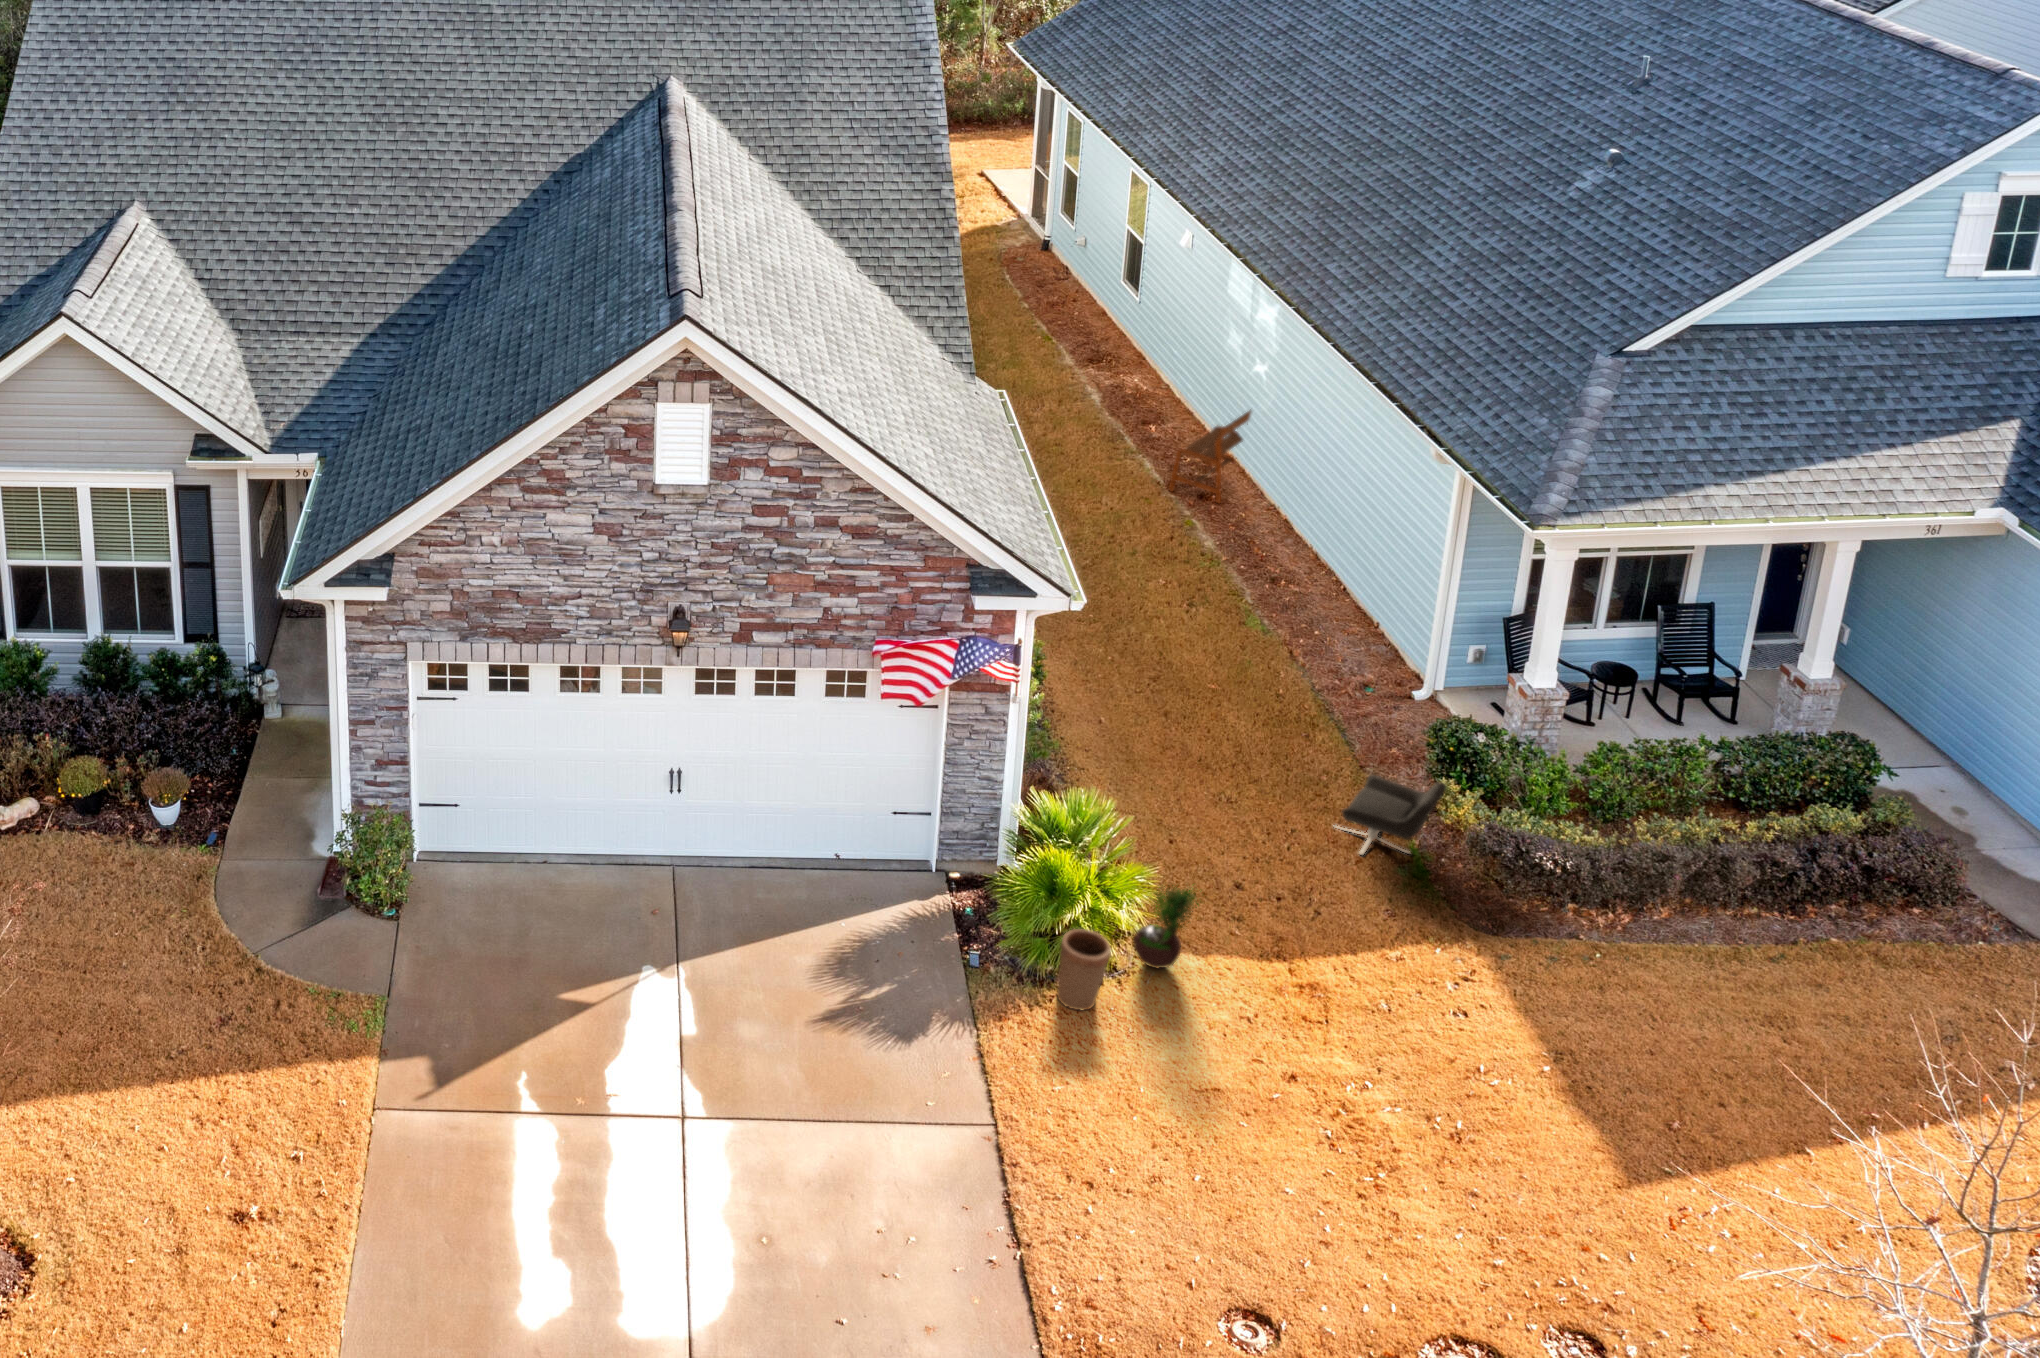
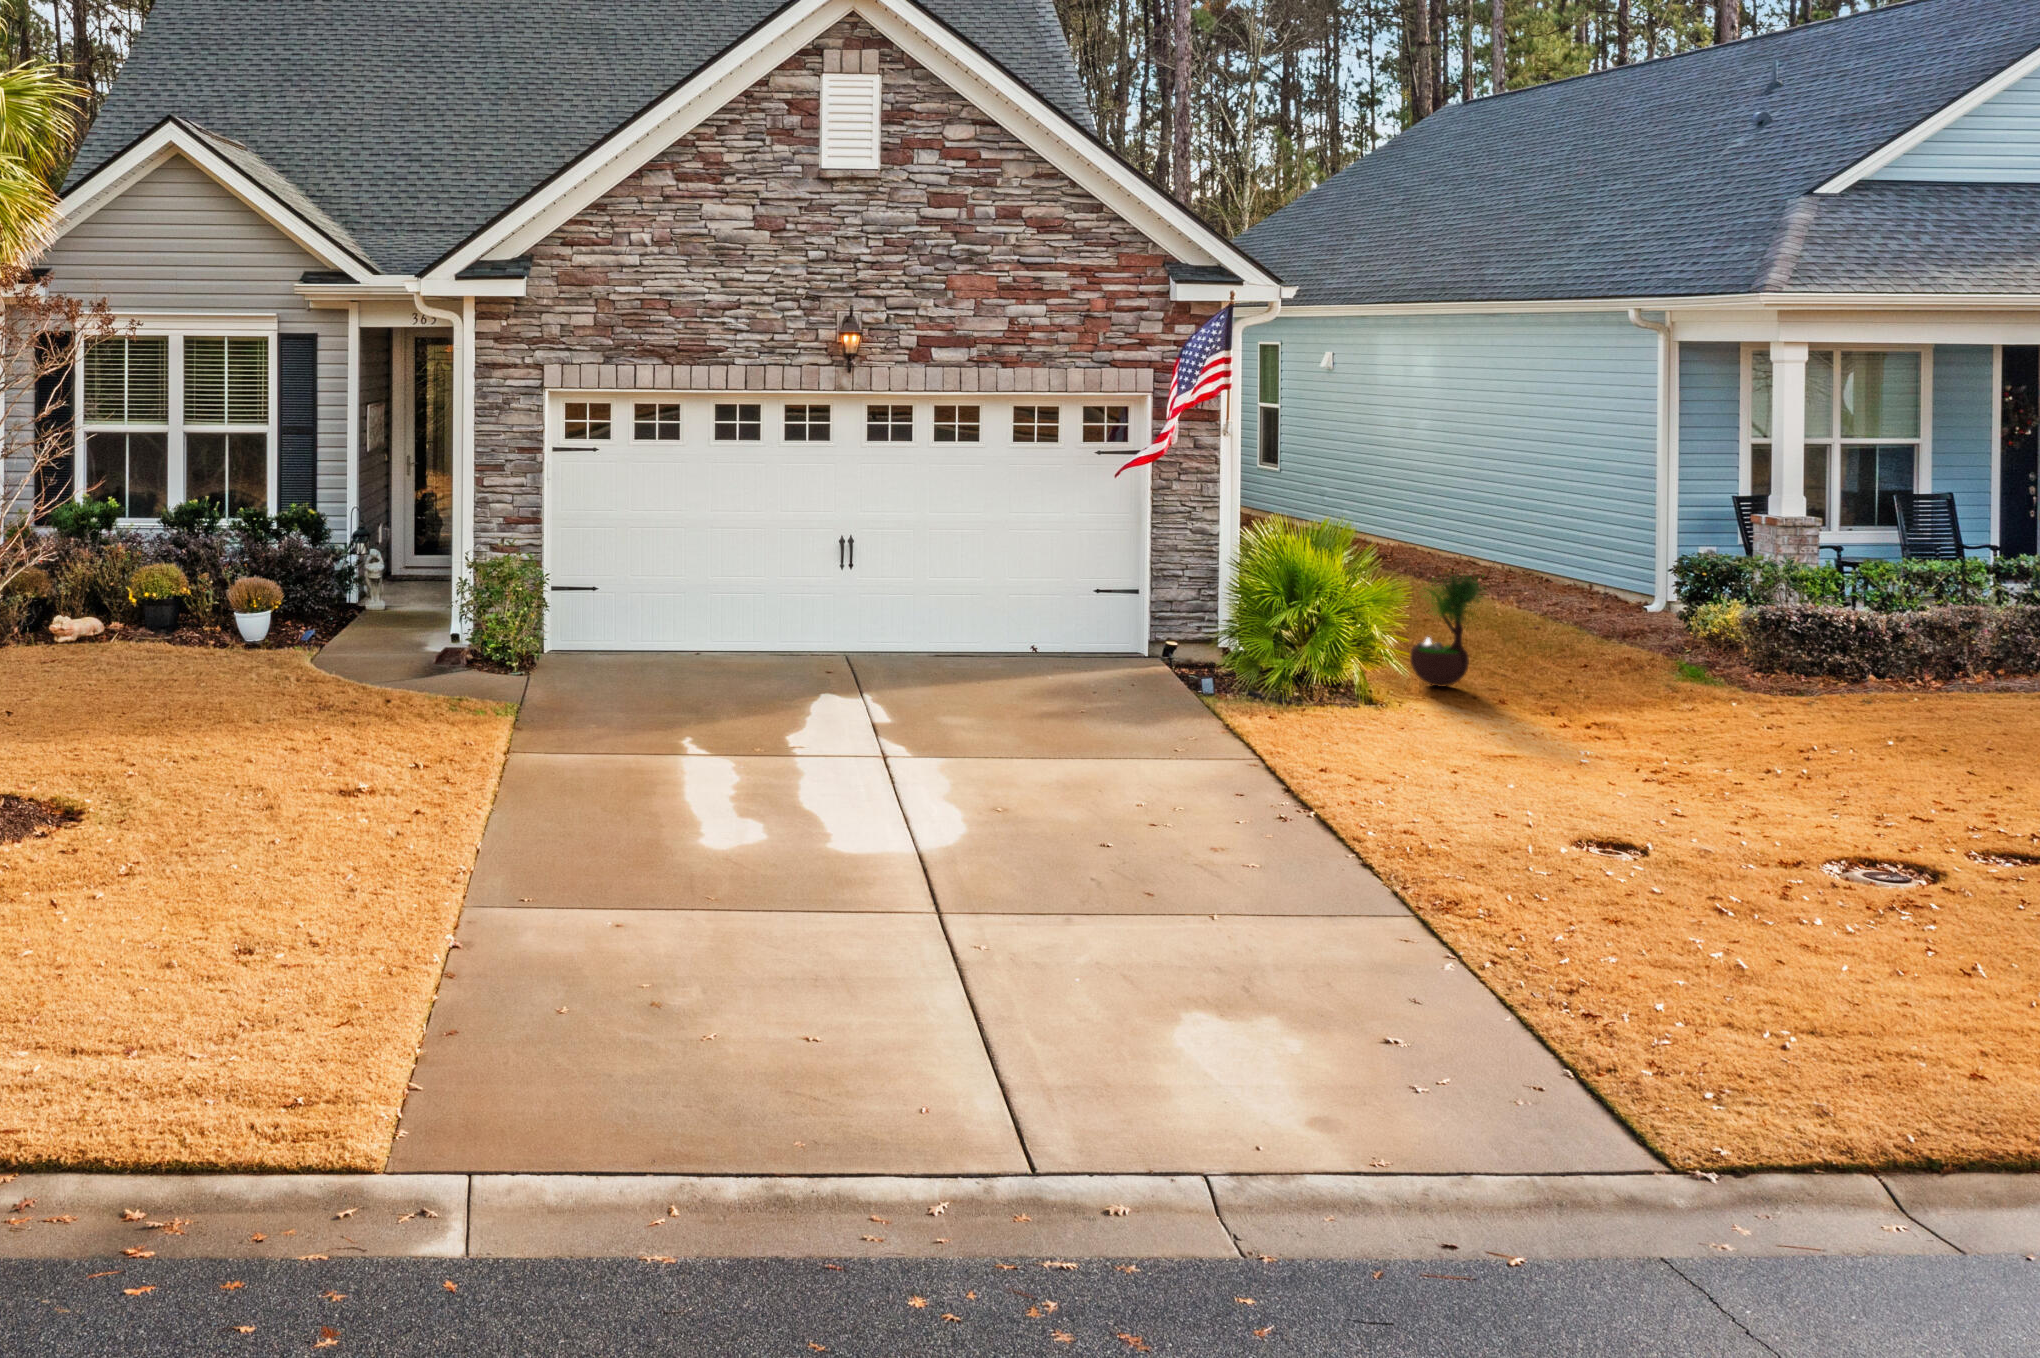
bench: present [1169,411,1251,503] -> none [1281,434,1359,519]
lounge chair: present [1337,775,1447,855] -> none [1576,551,1698,639]
basket: present [1057,929,1111,1010] -> none [1336,617,1400,707]

